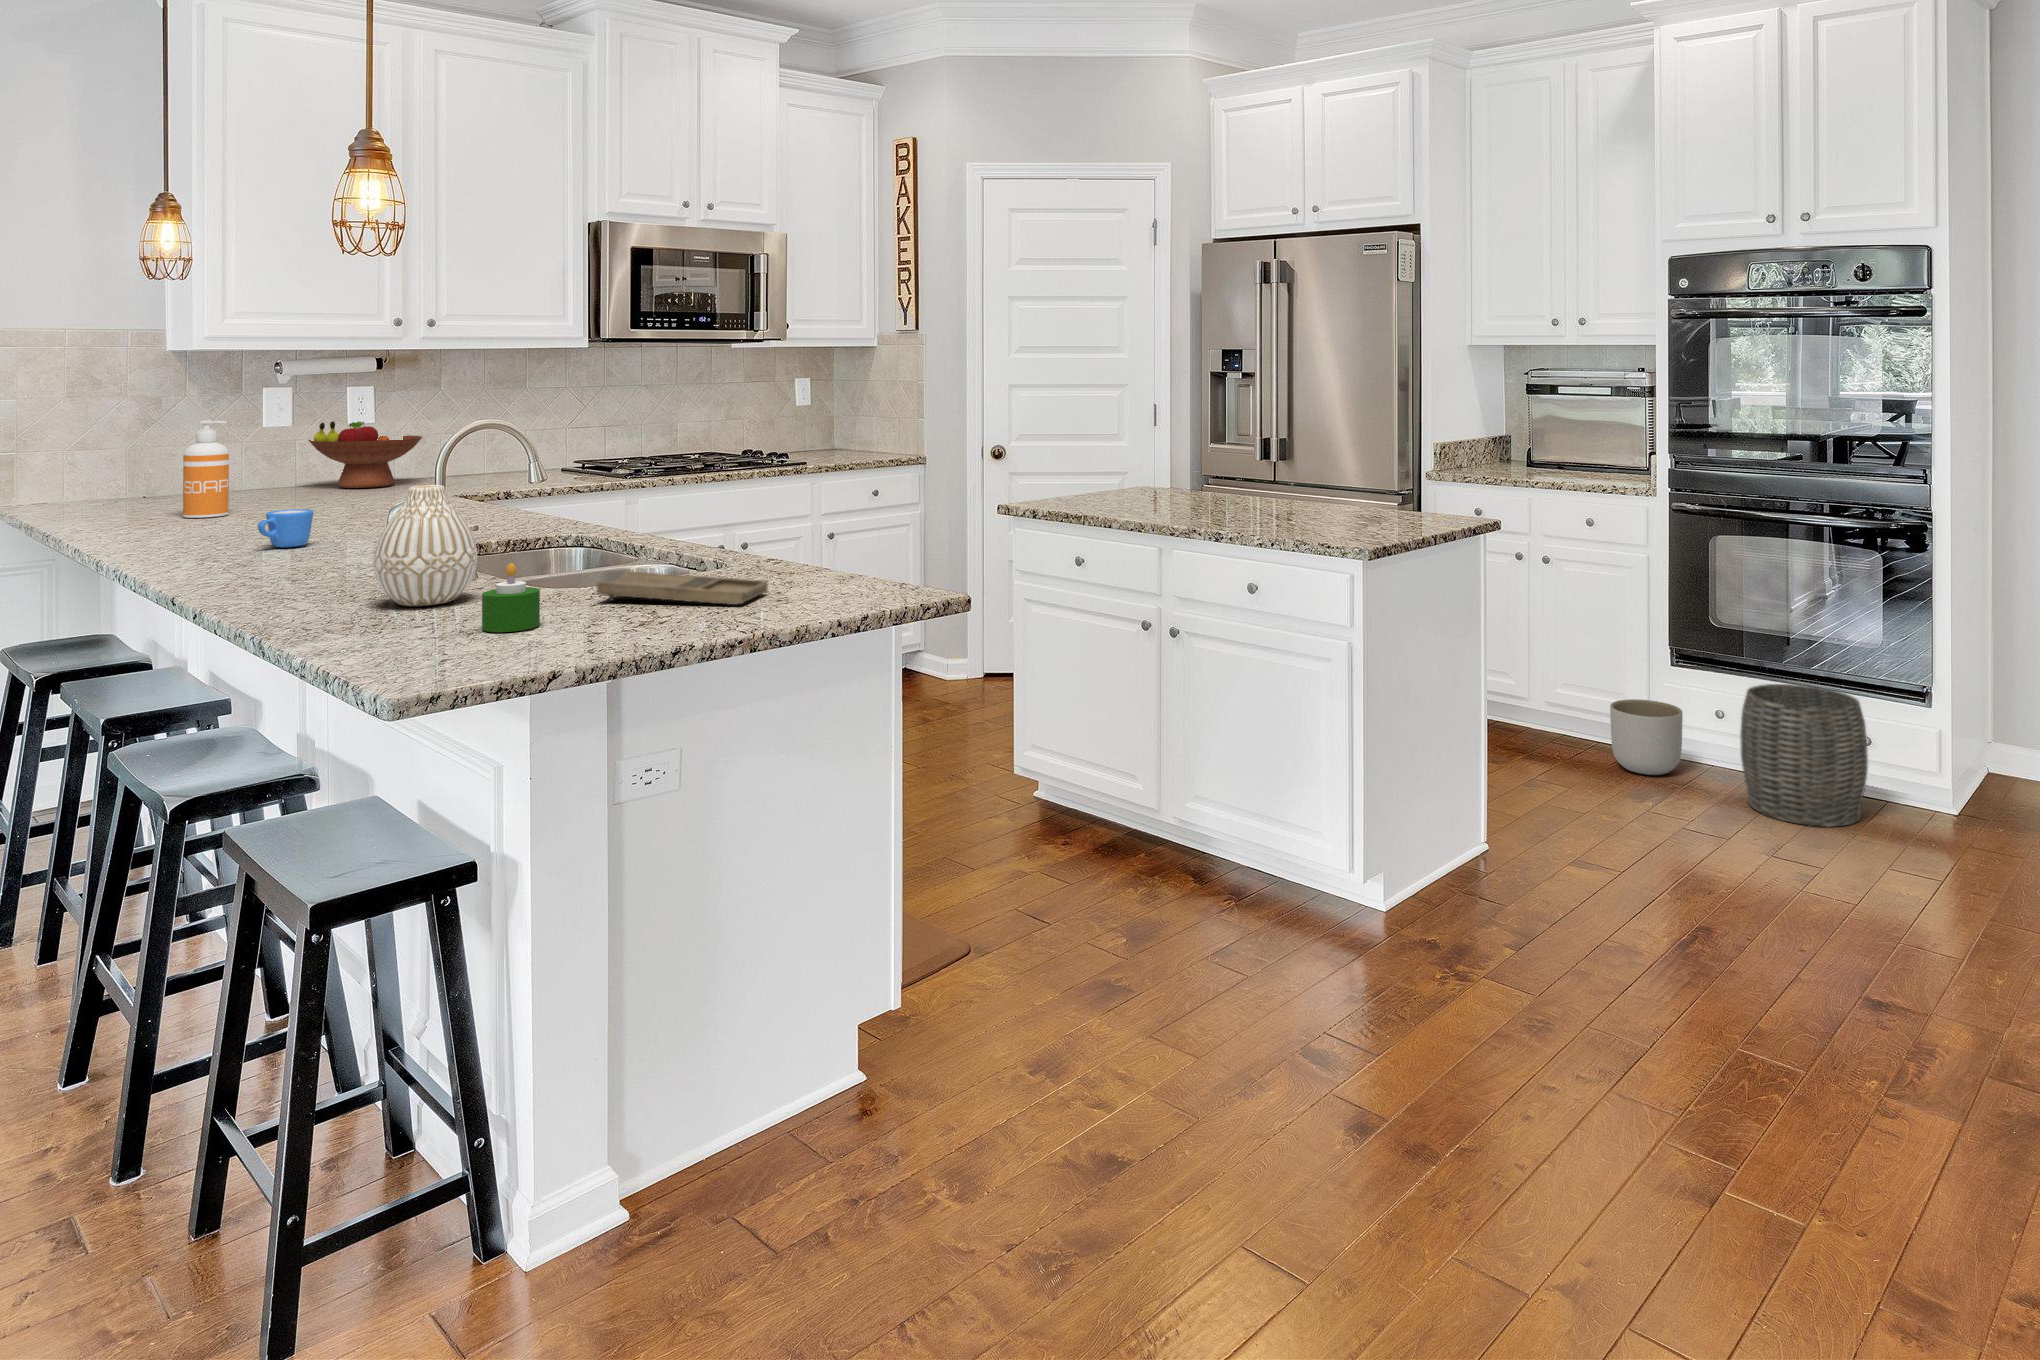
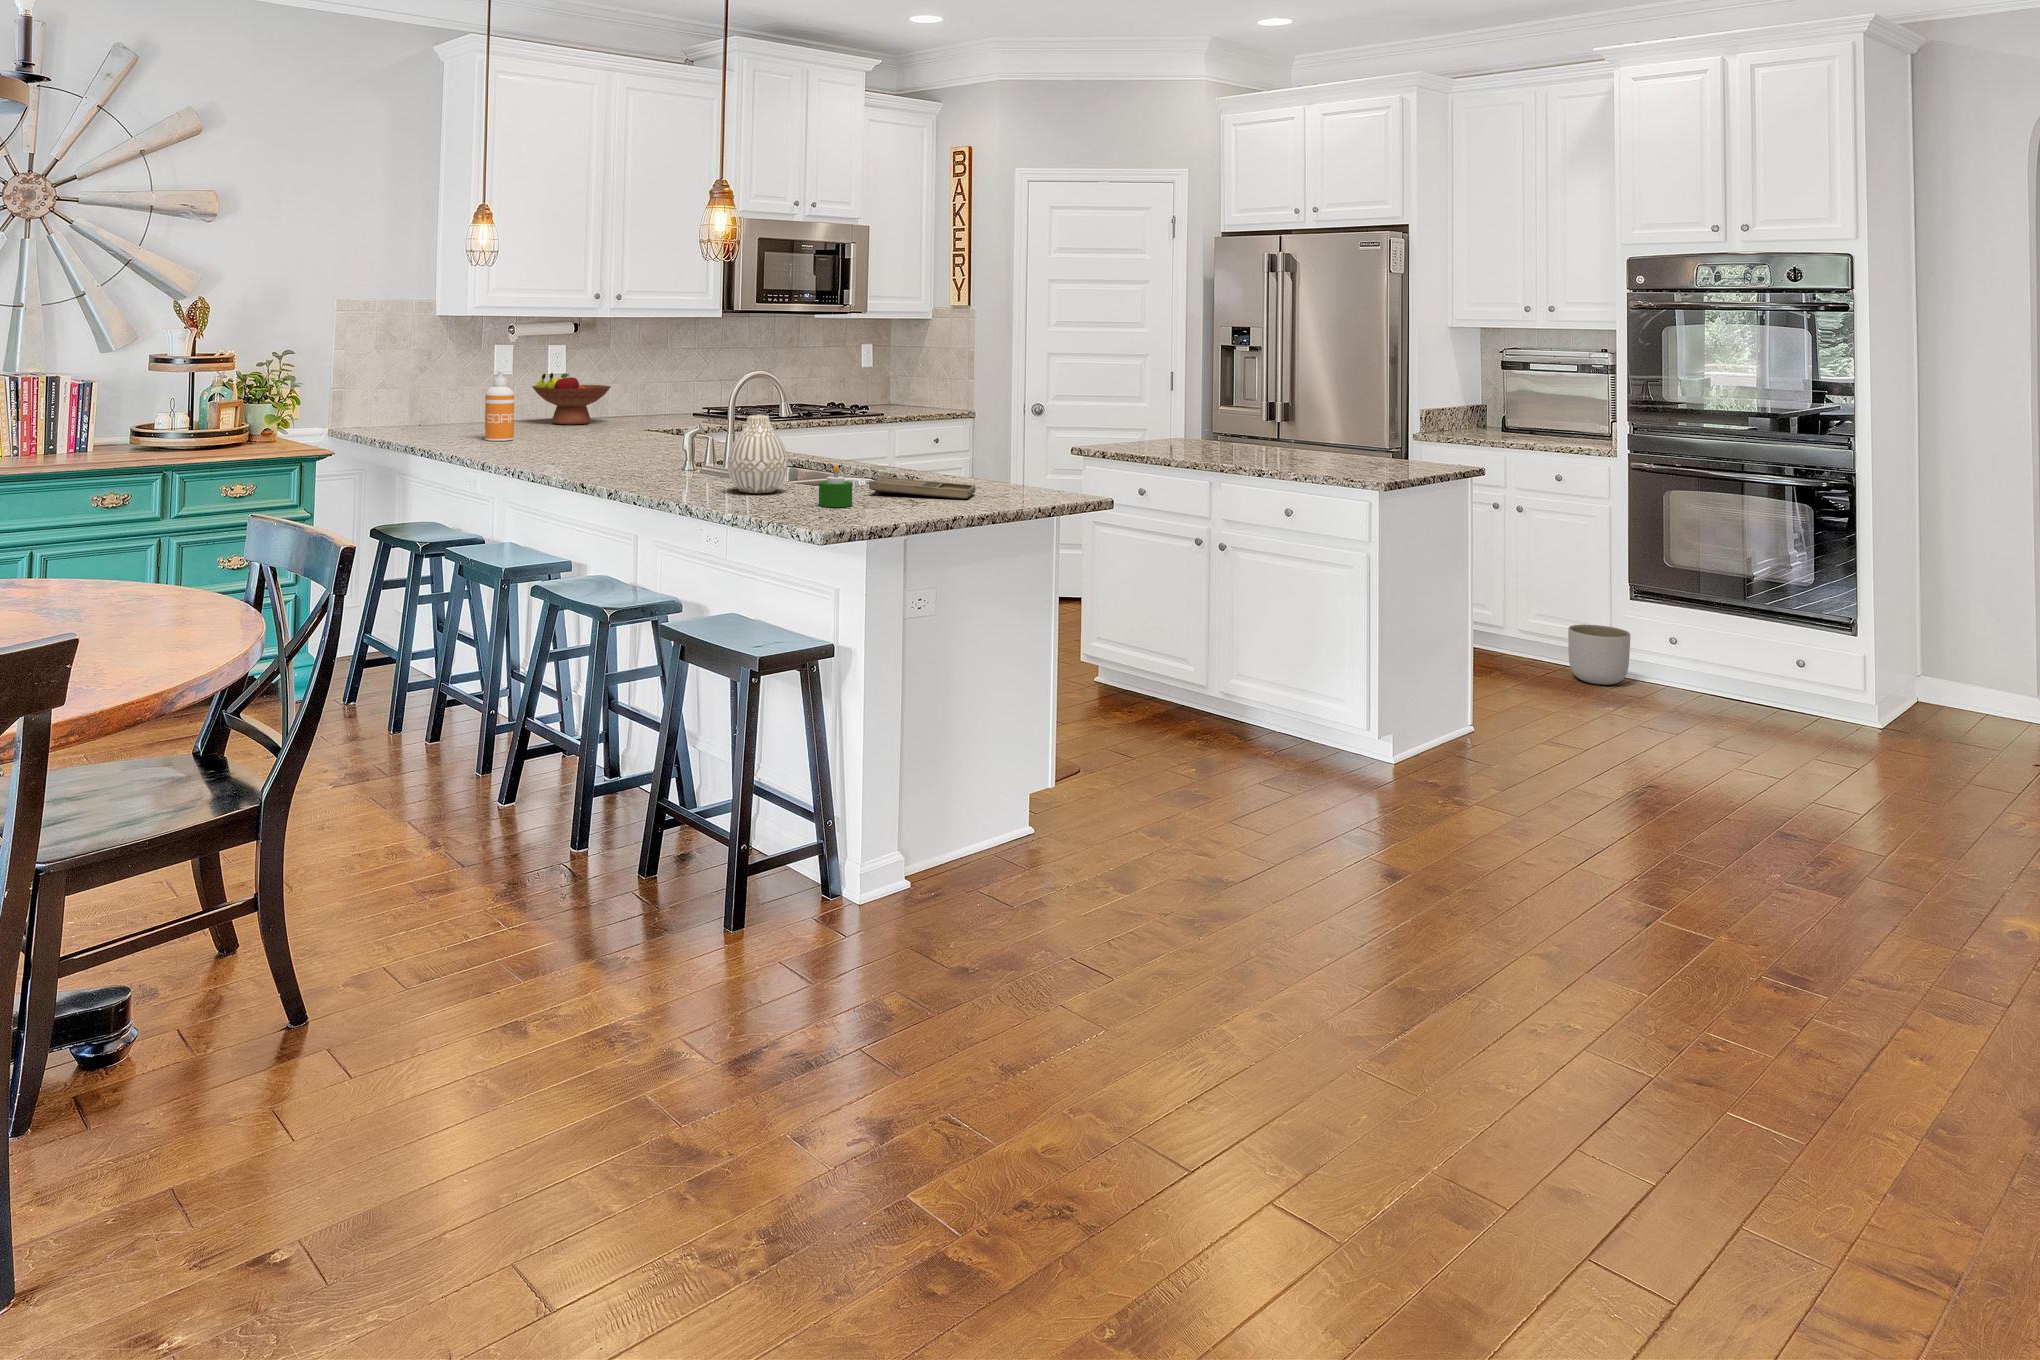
mug: present [258,509,314,547] -> none [586,434,616,460]
woven basket: present [1740,684,1868,827] -> none [1678,612,1786,724]

